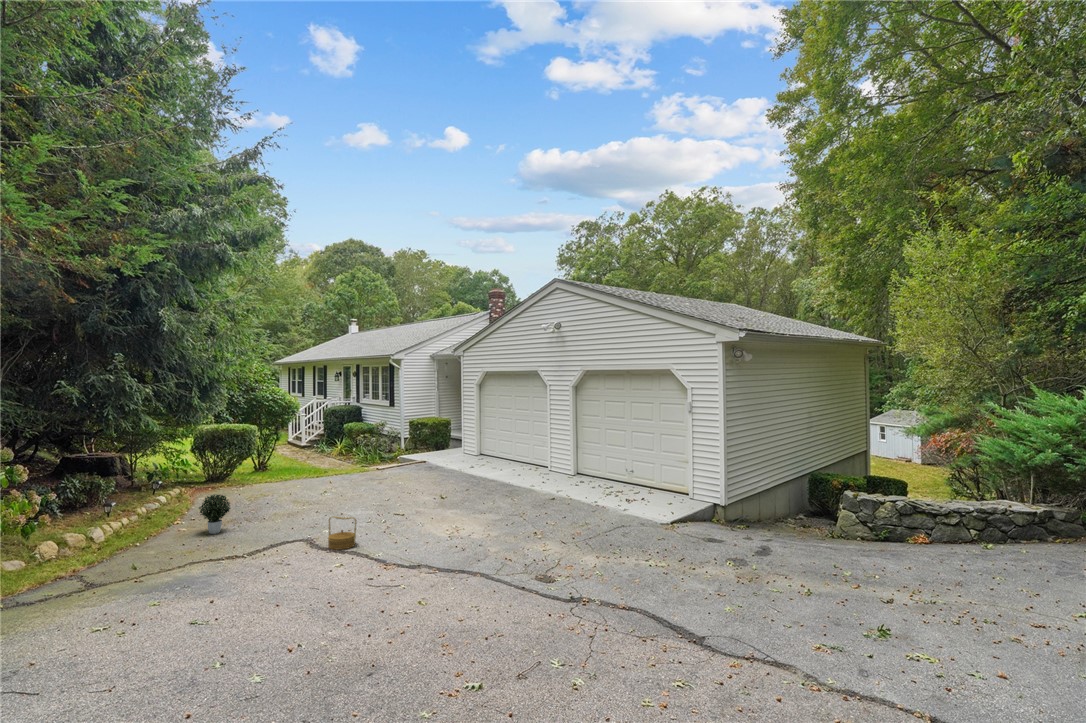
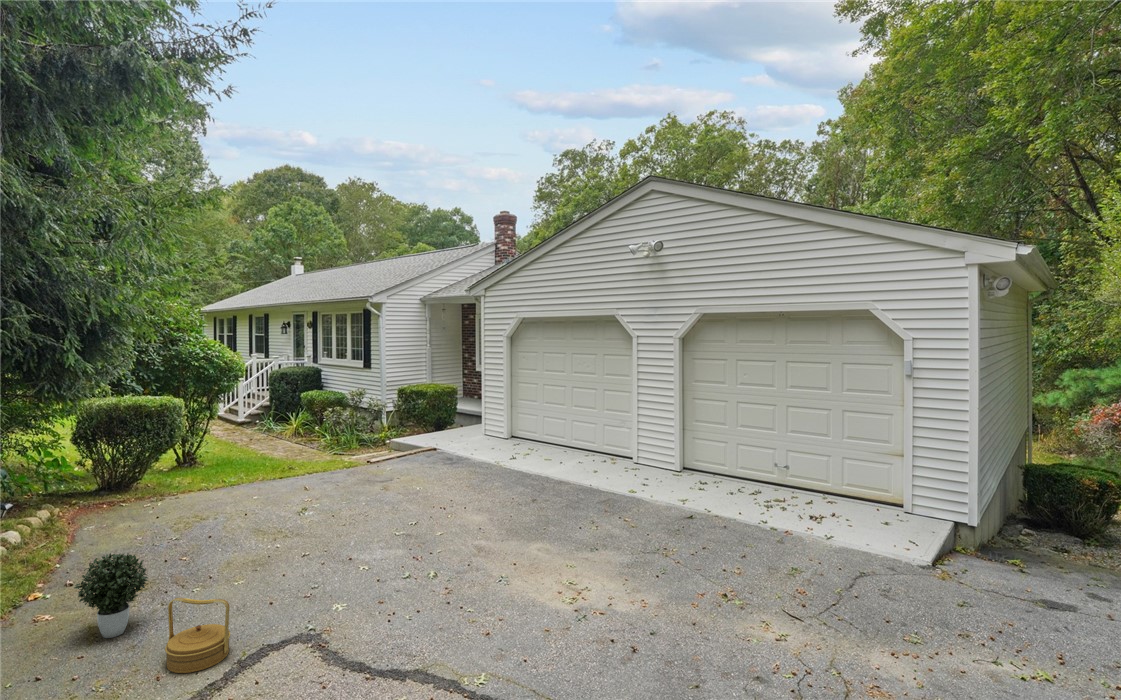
basket: present [328,516,356,550] -> present [165,598,230,673]

